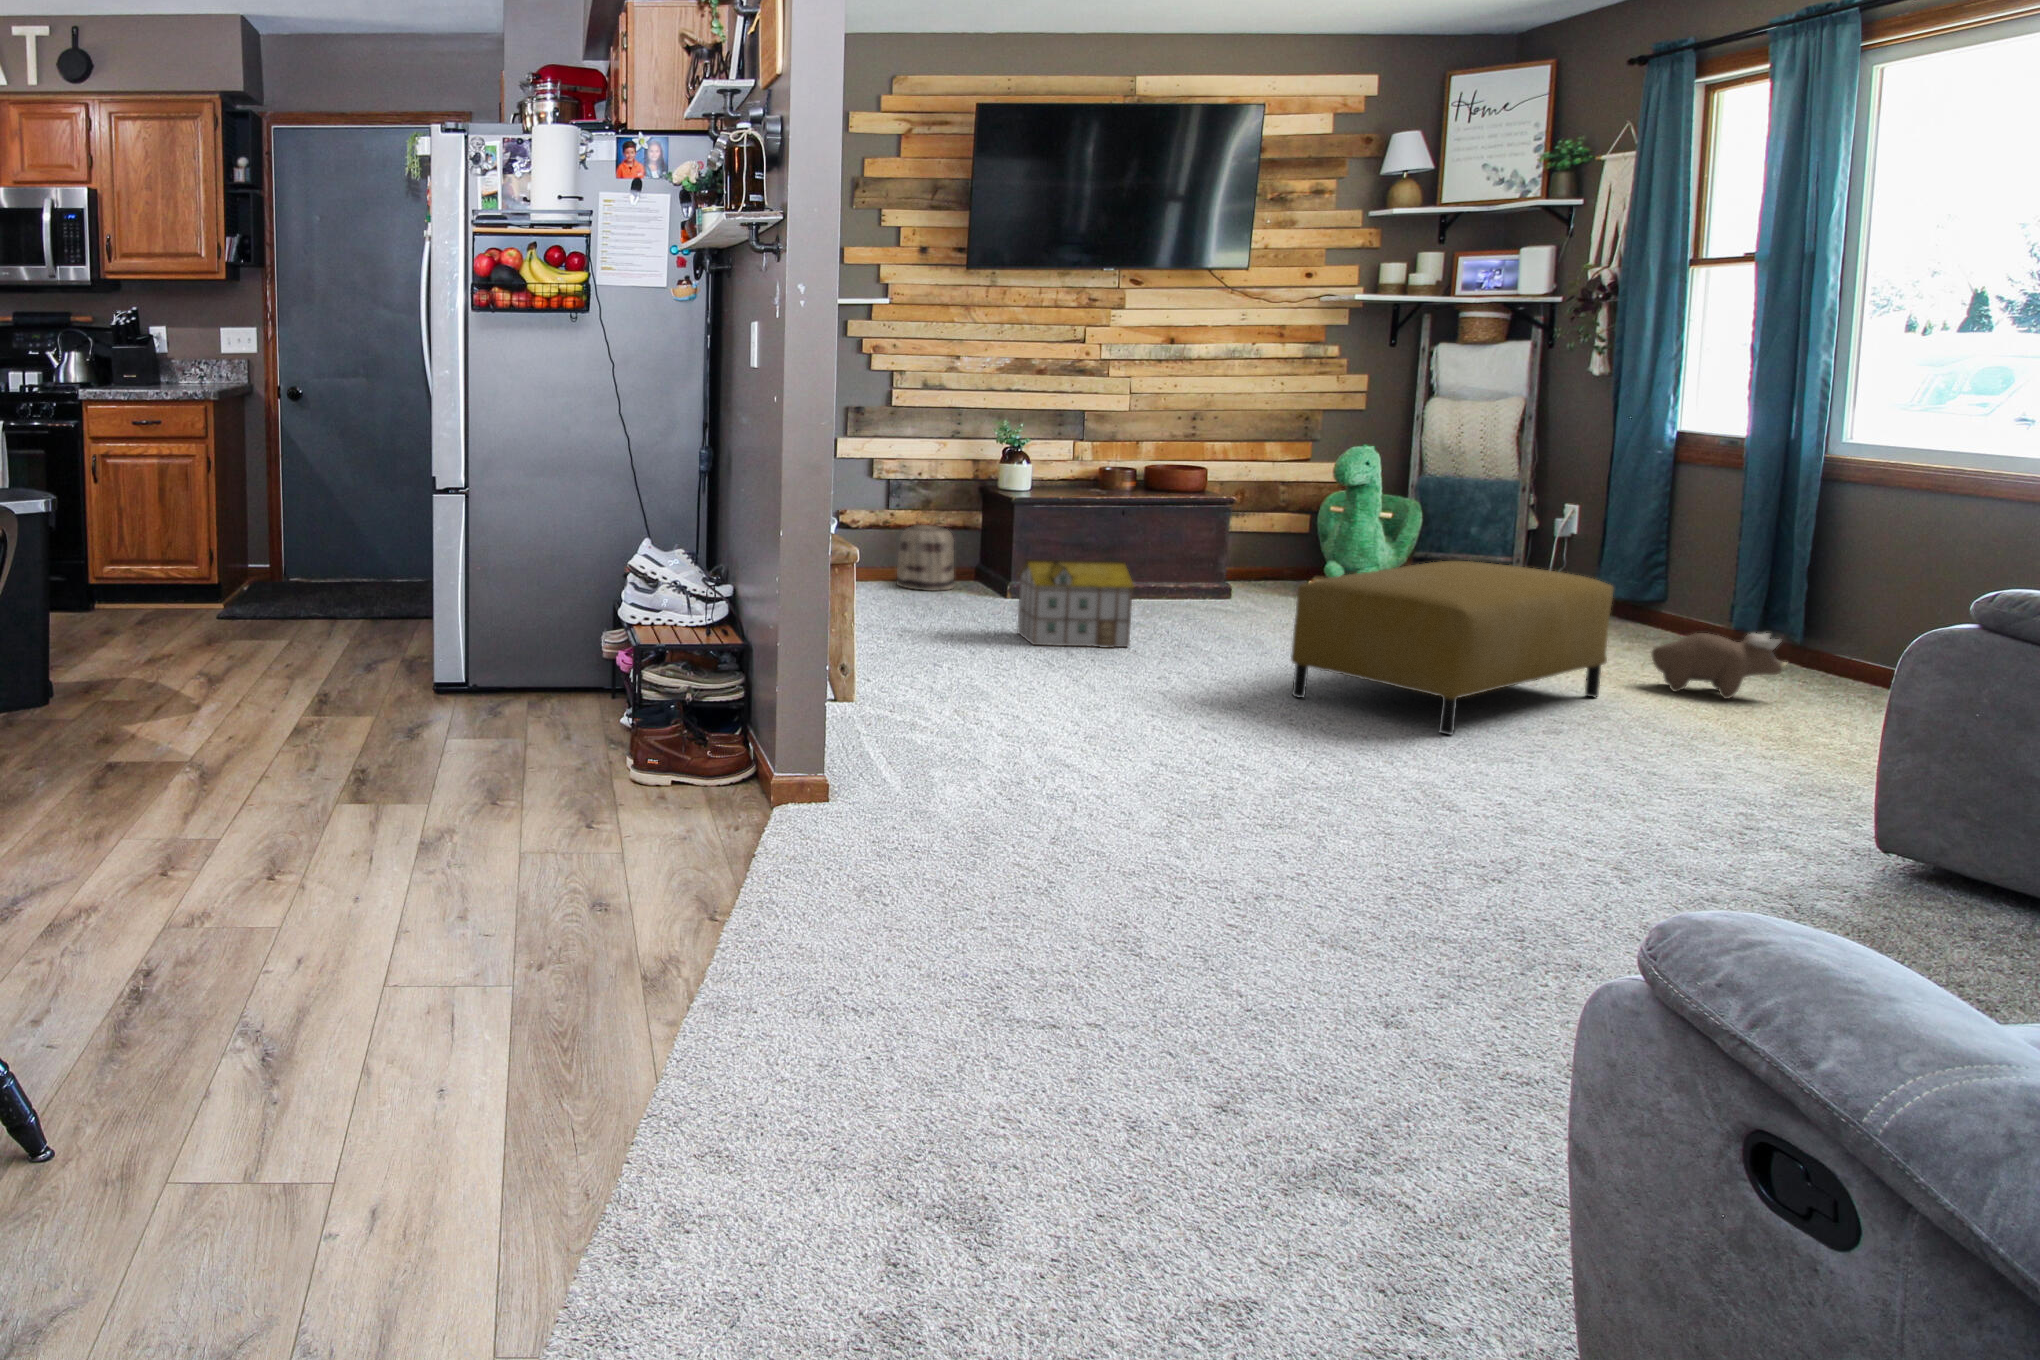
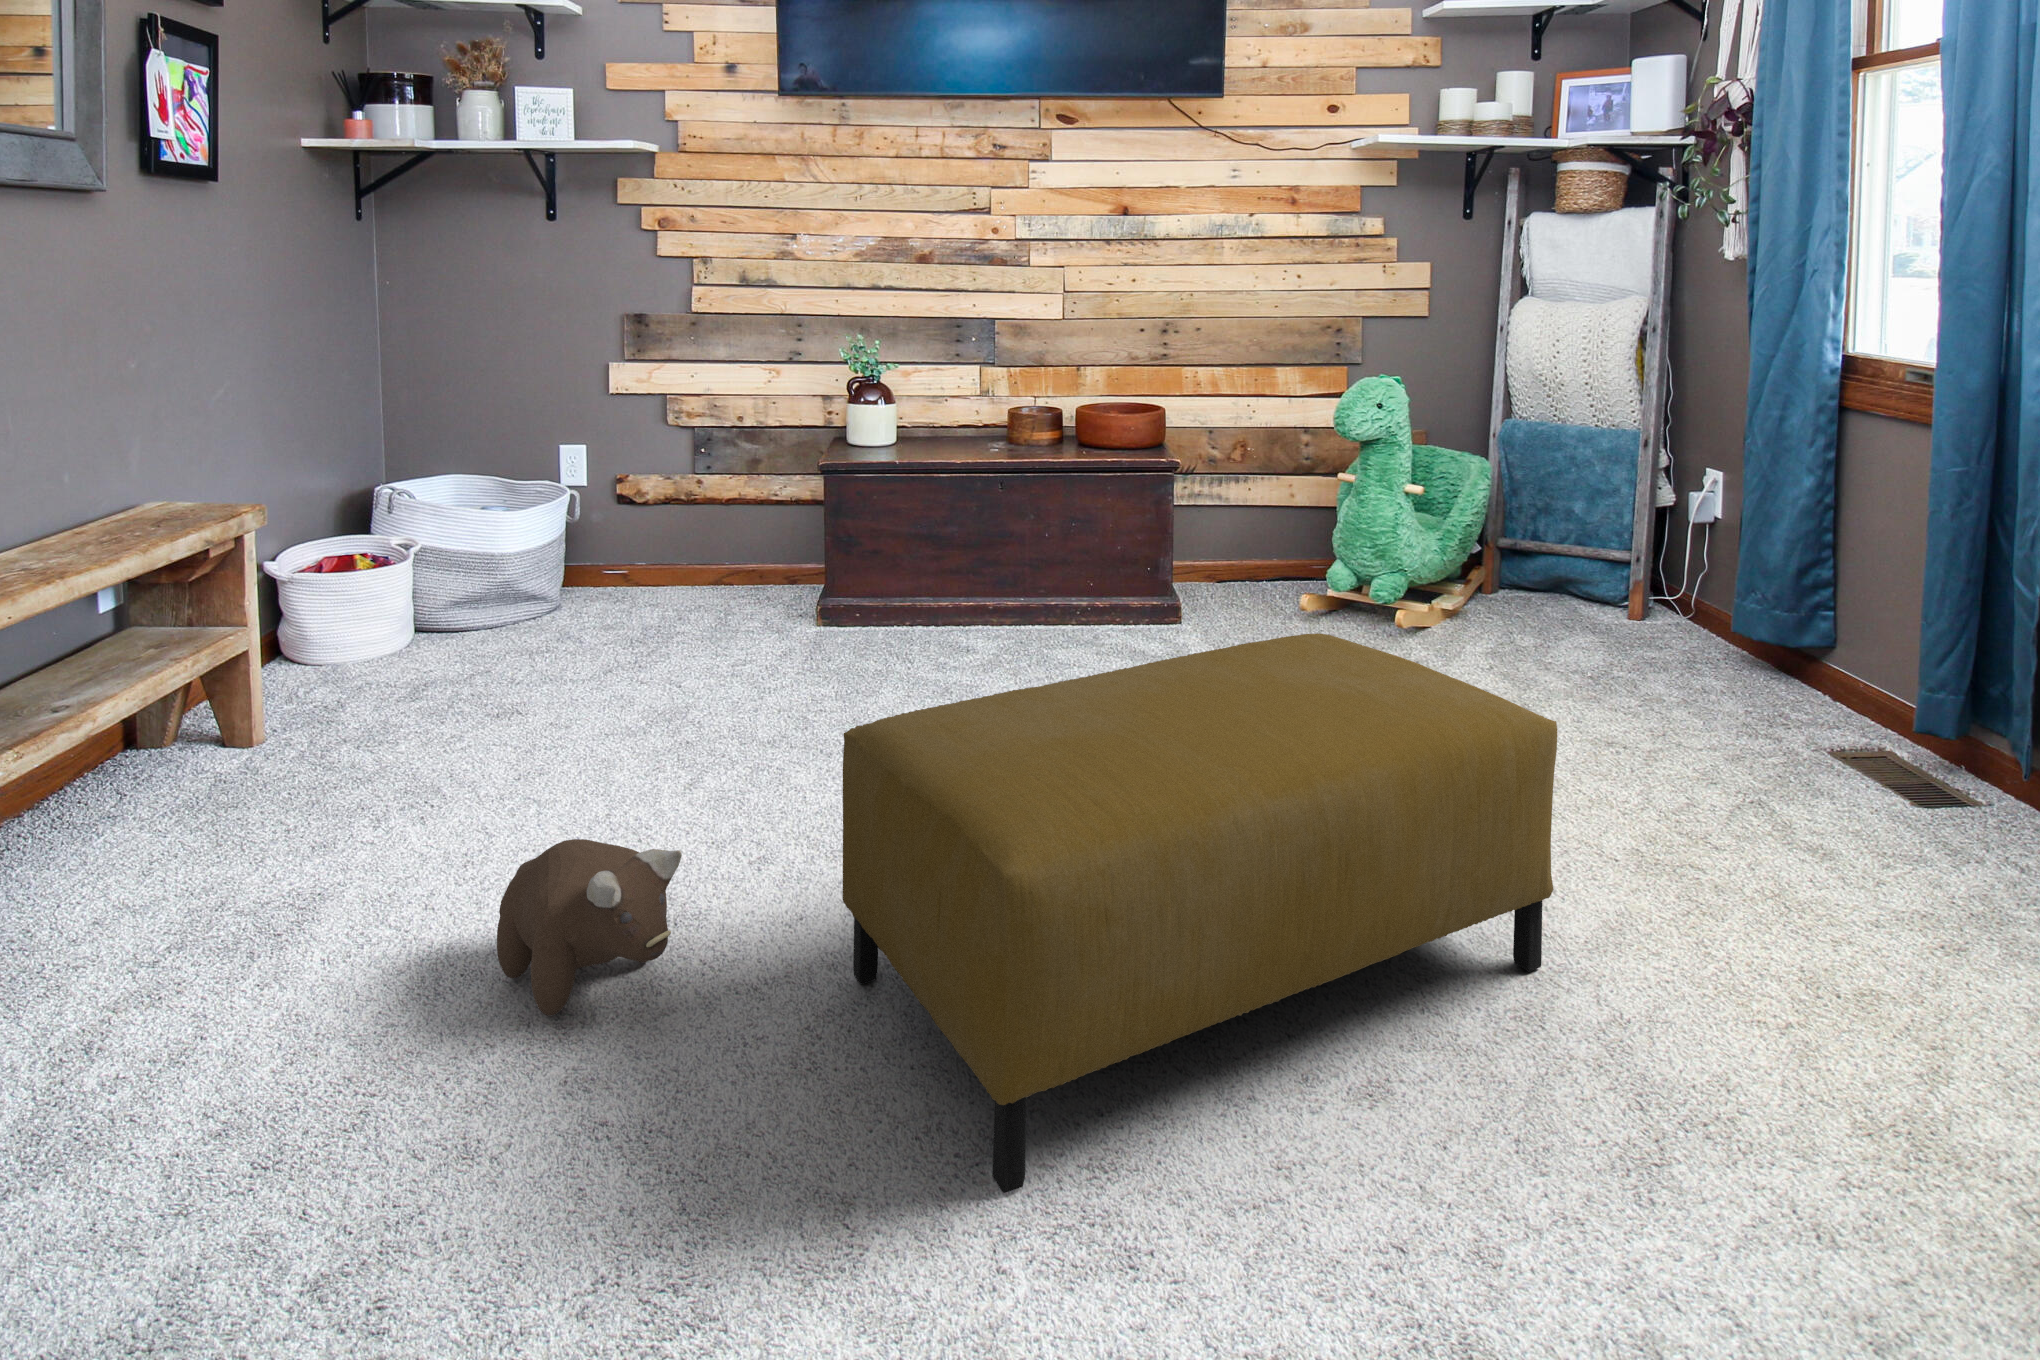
basket: present [897,524,955,591] -> none [676,476,769,610]
toy house: present [1018,559,1134,648] -> none [604,601,811,777]
plush toy: present [1652,633,1786,699] -> present [497,839,682,1016]

